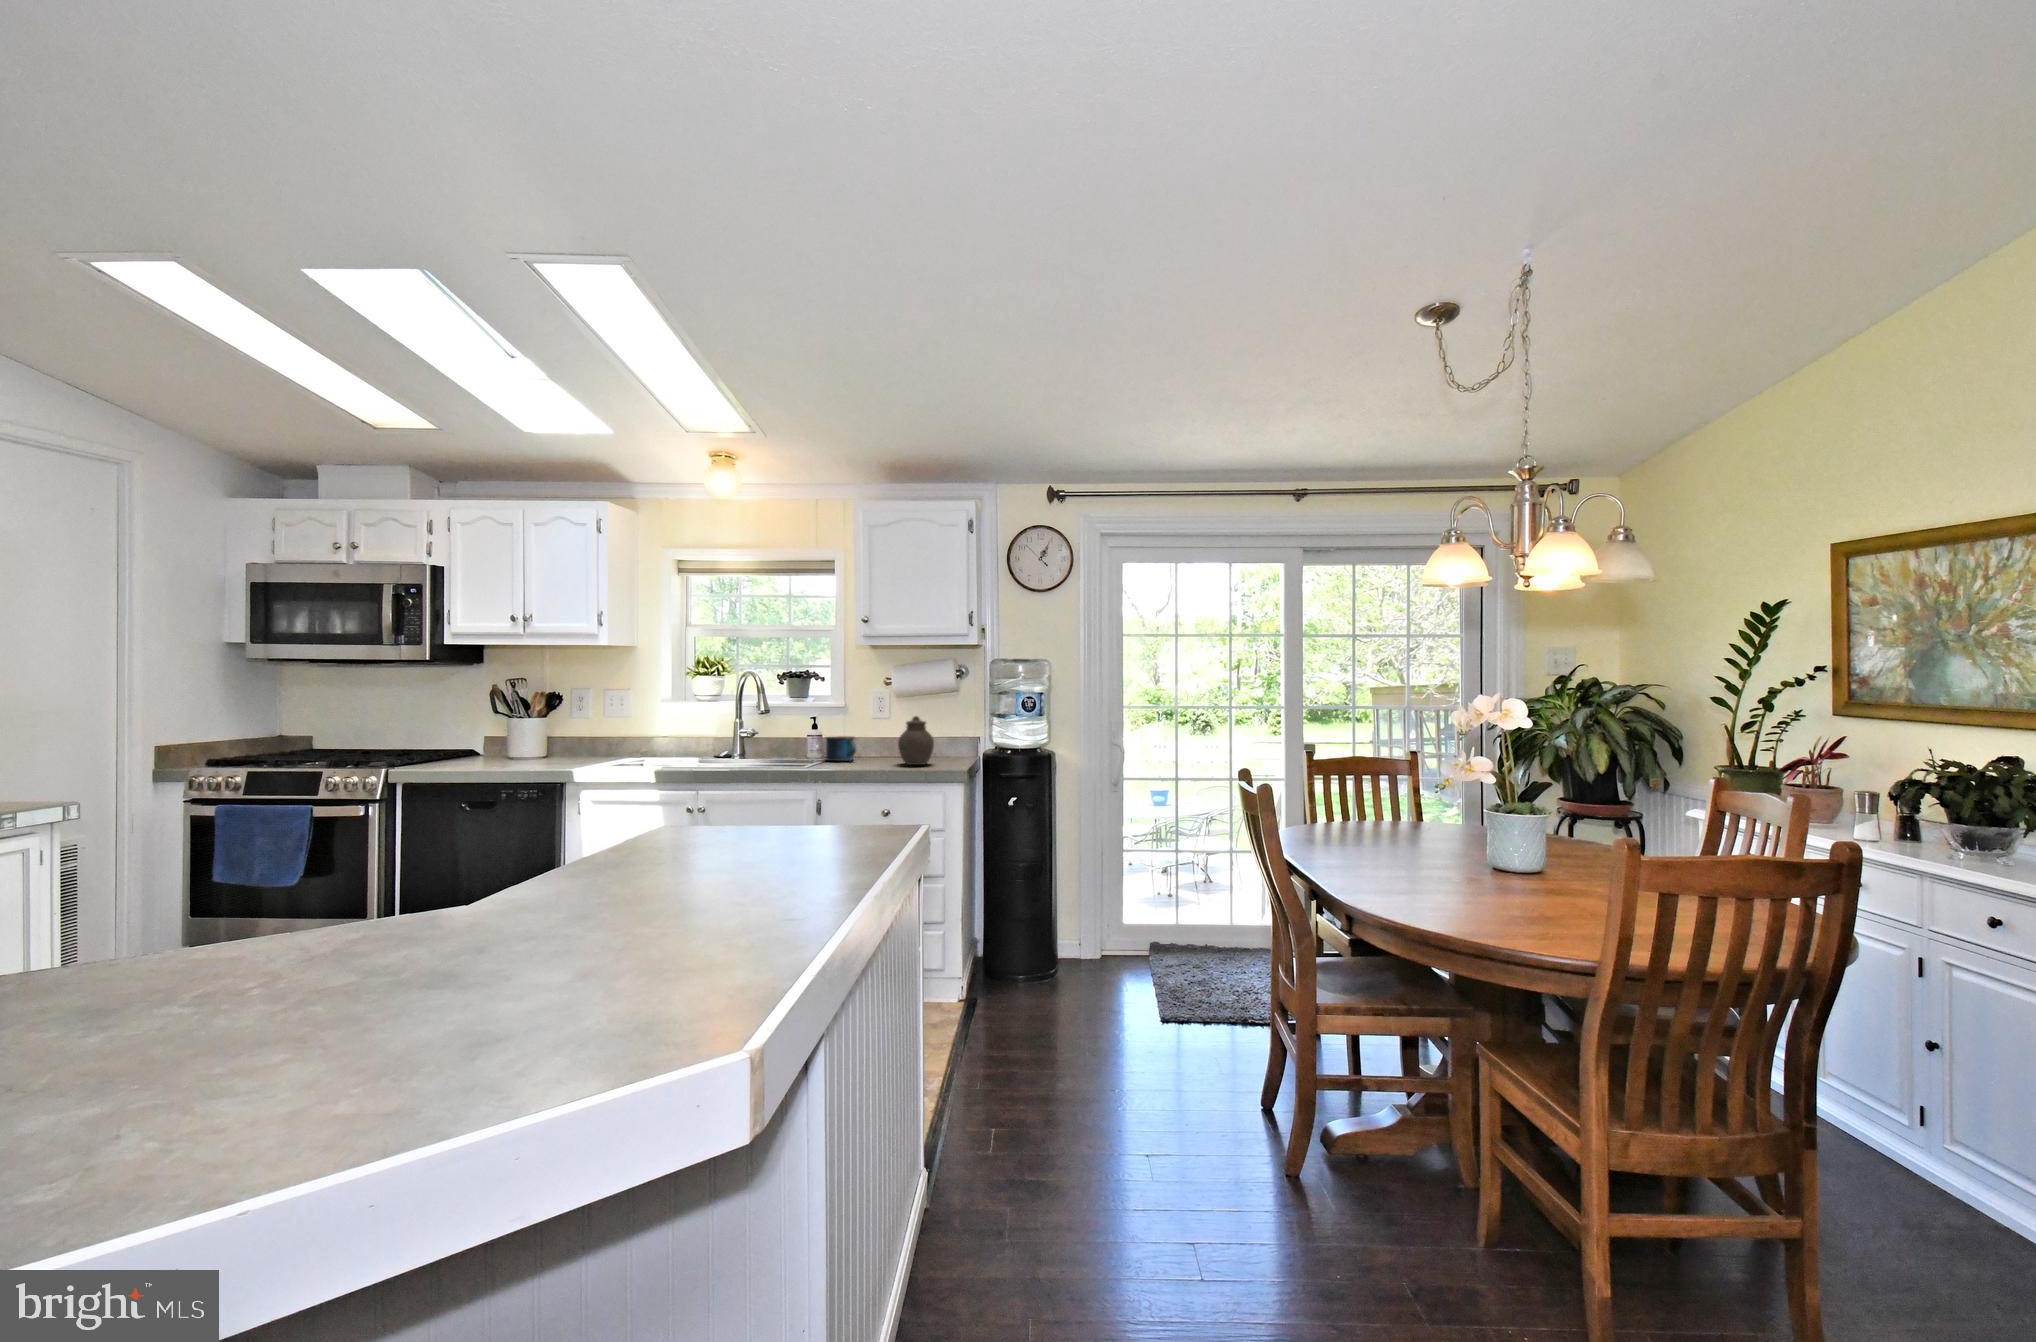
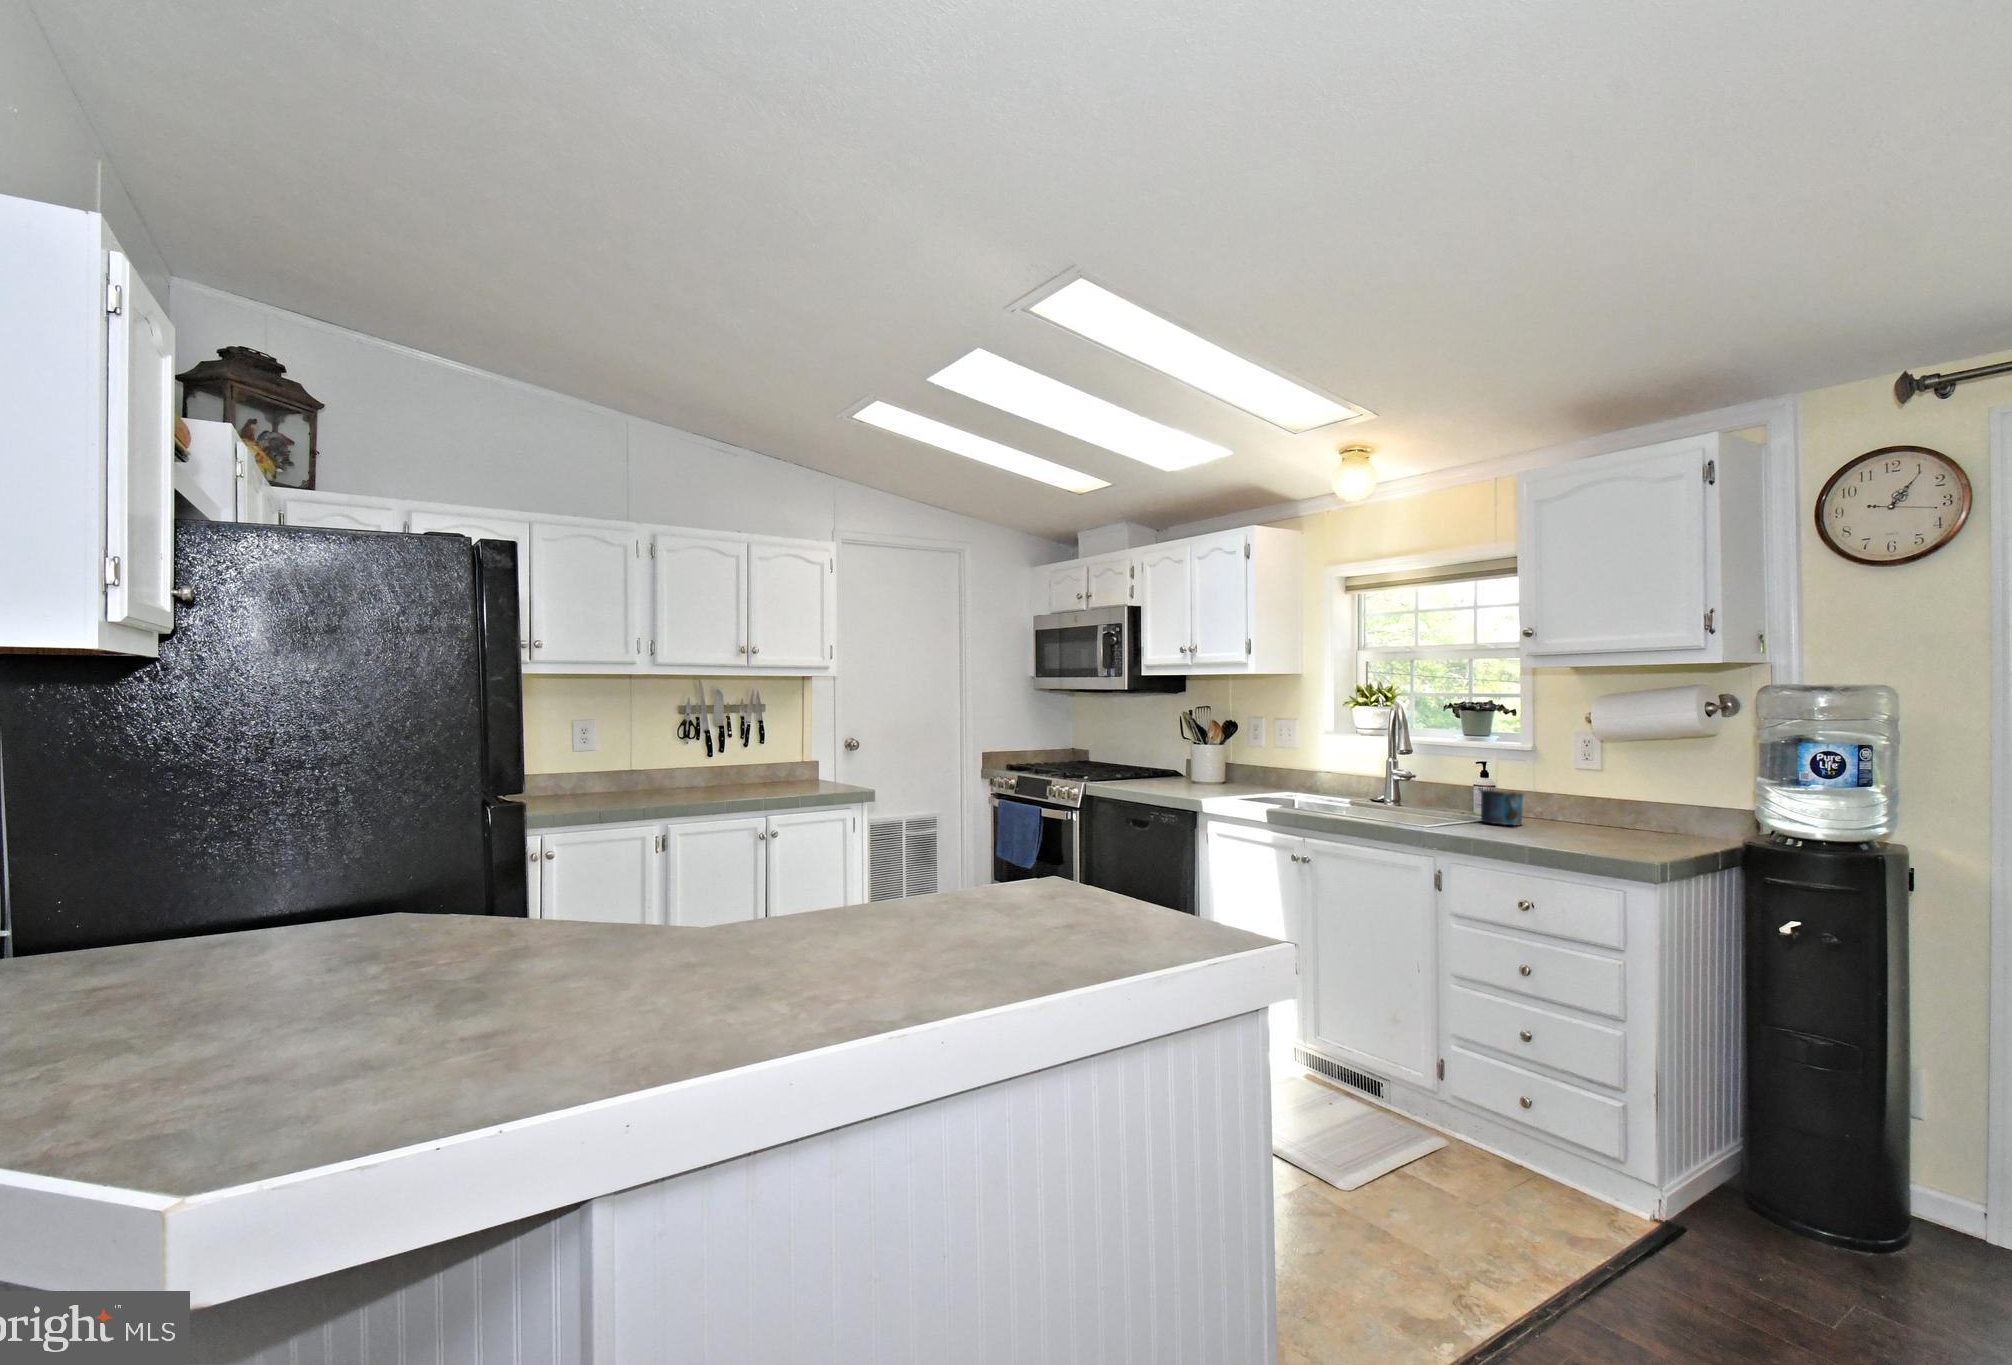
jar: present [898,716,934,765] -> none [1566,769,1630,843]

